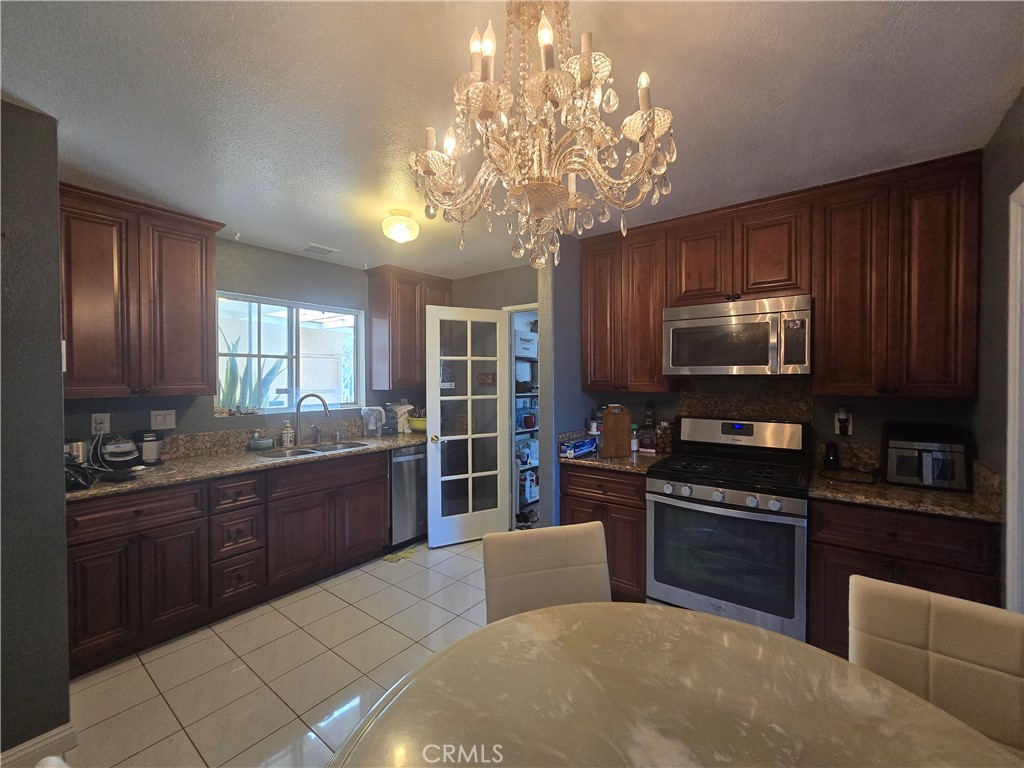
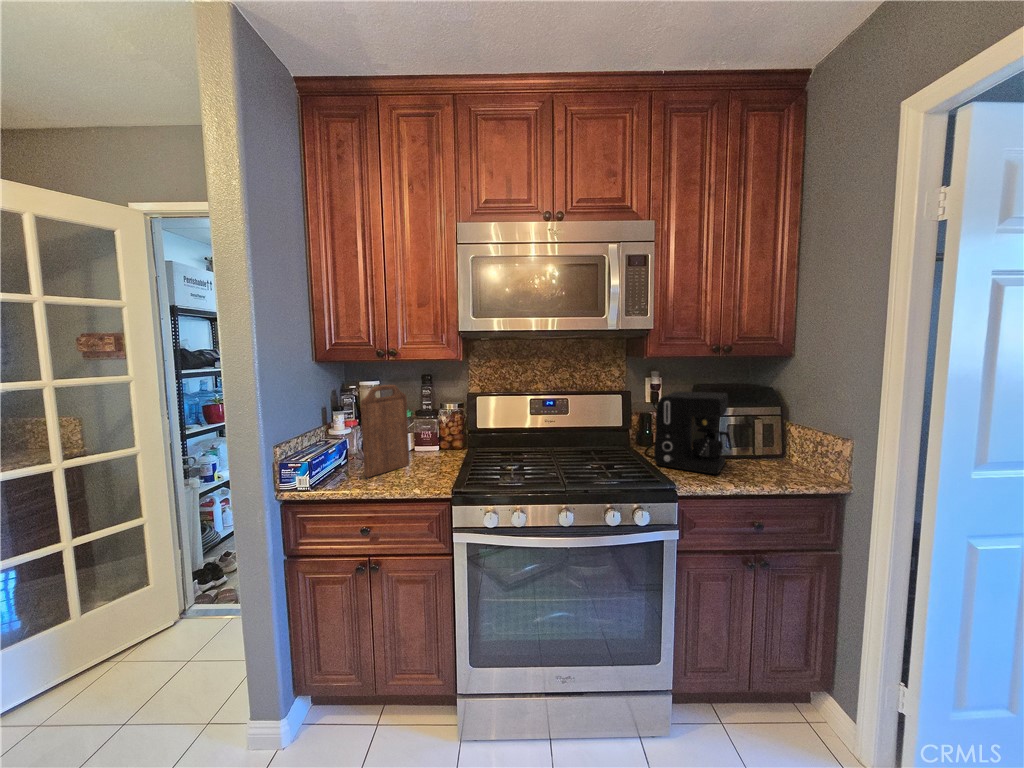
coffee maker: none [823,423,903,490] -> present [654,391,732,474]

